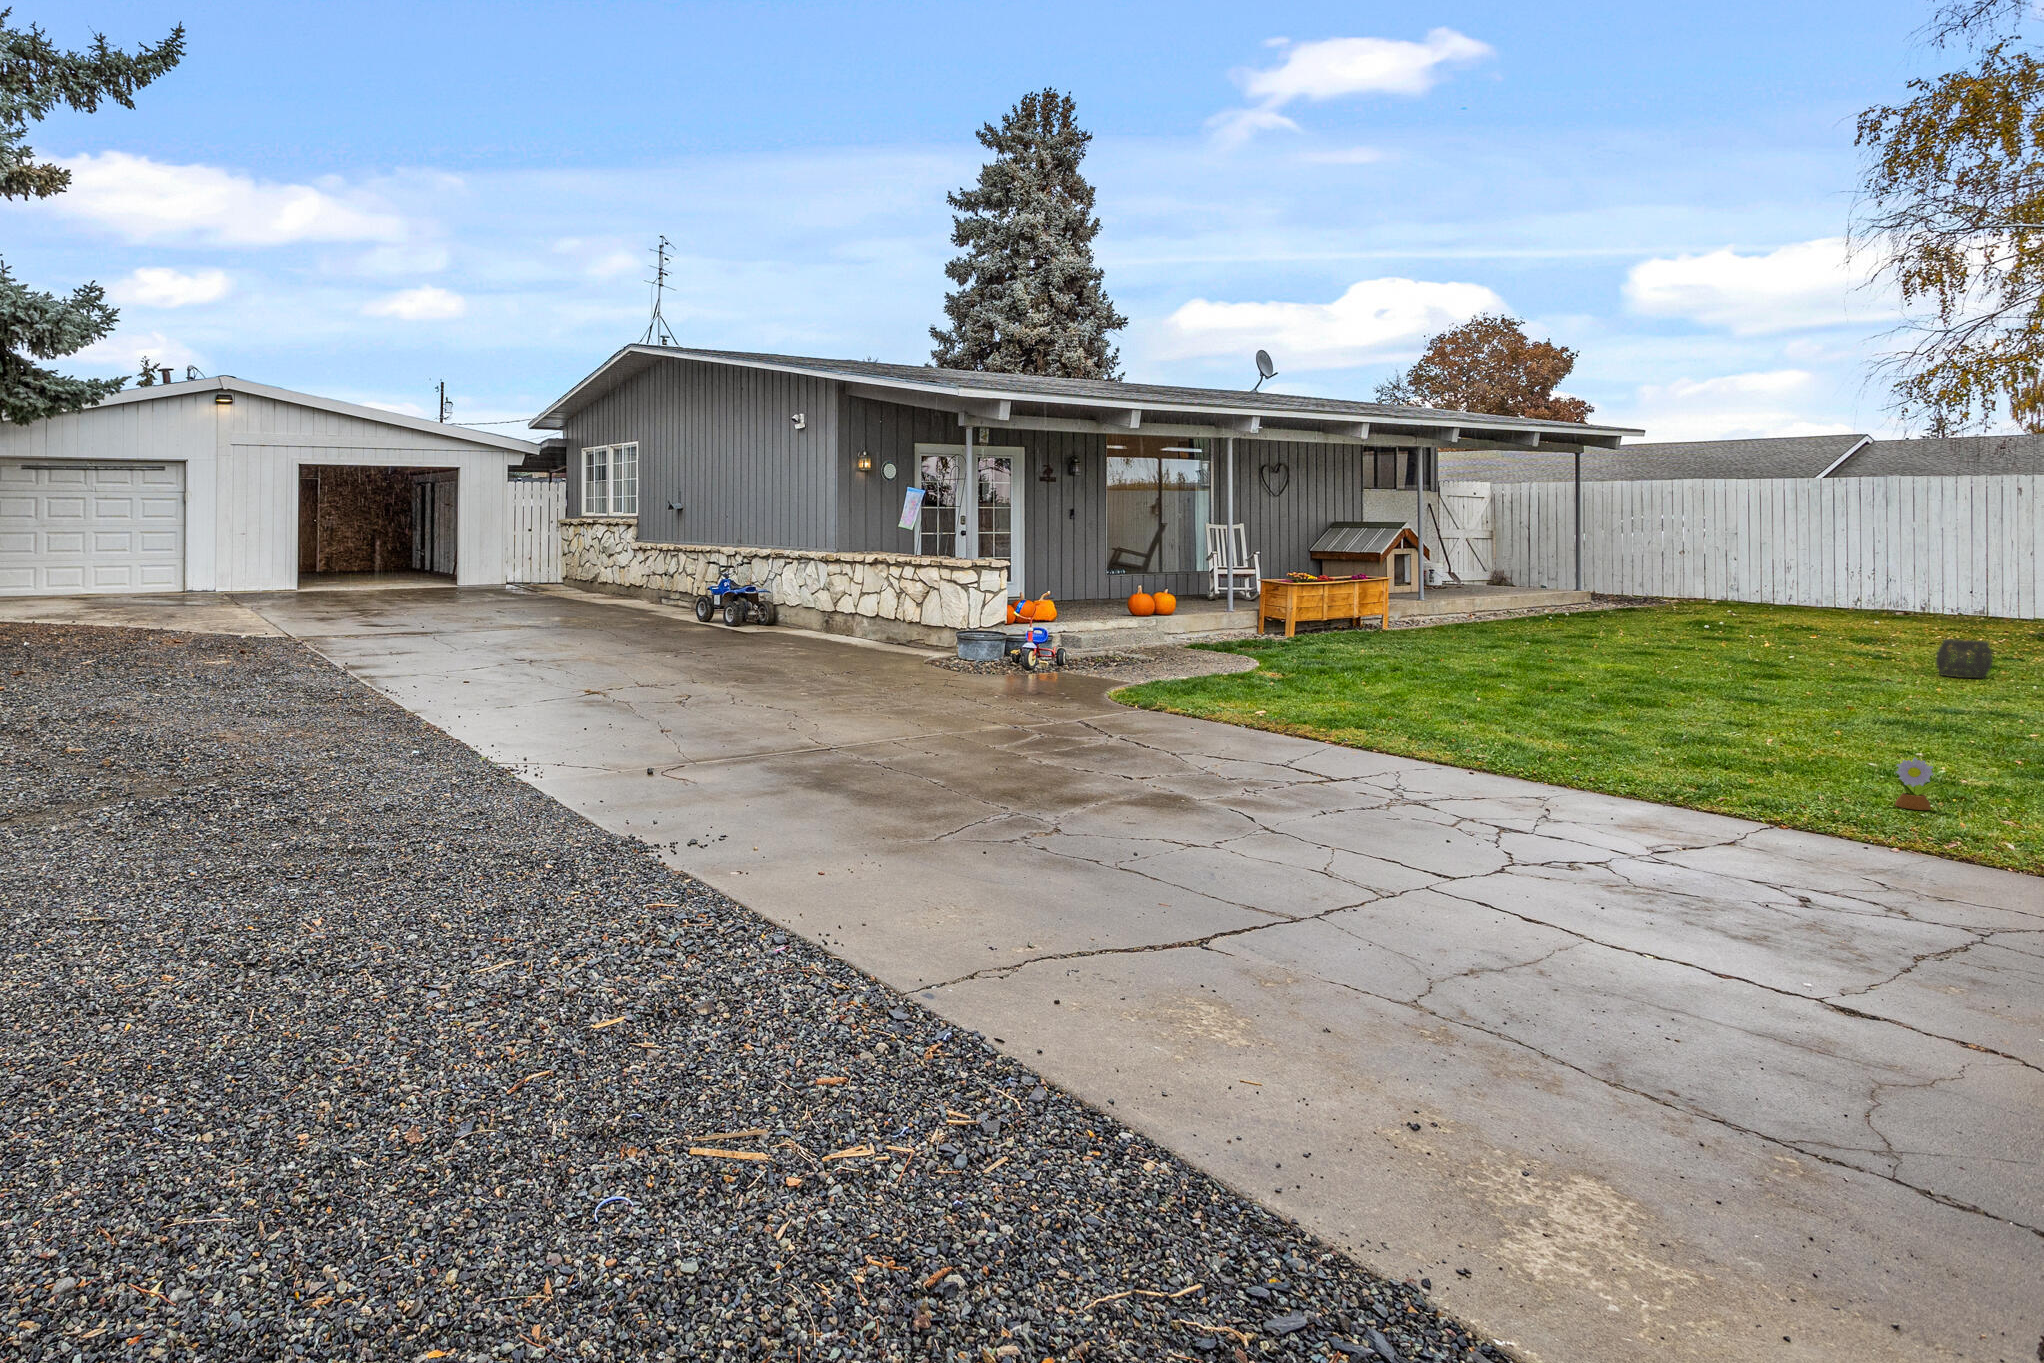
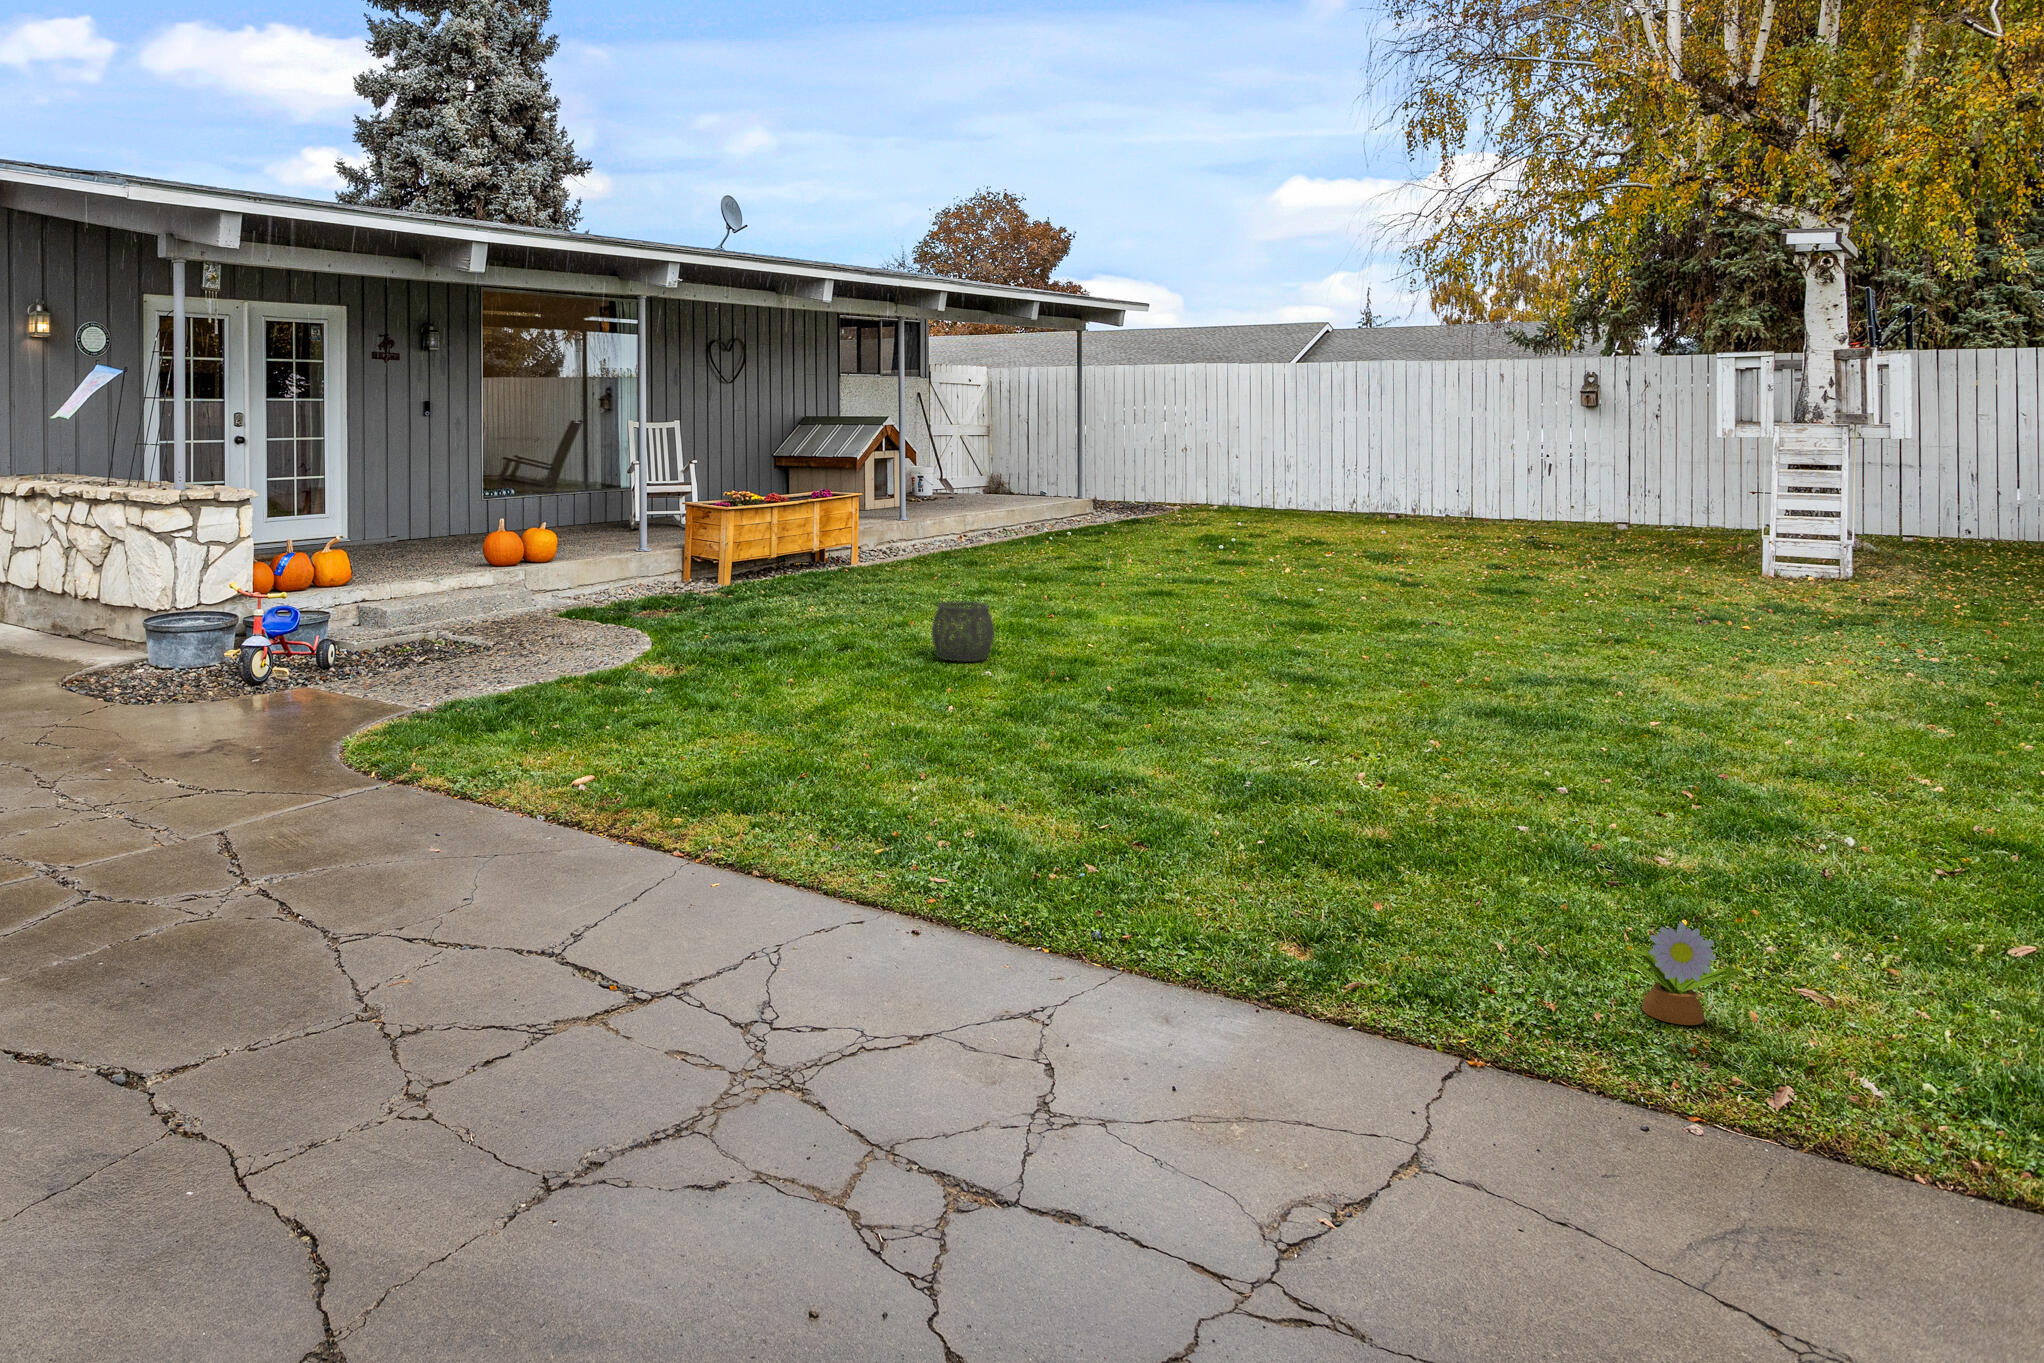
woven basket: present [1936,639,1992,678] -> present [932,602,994,662]

